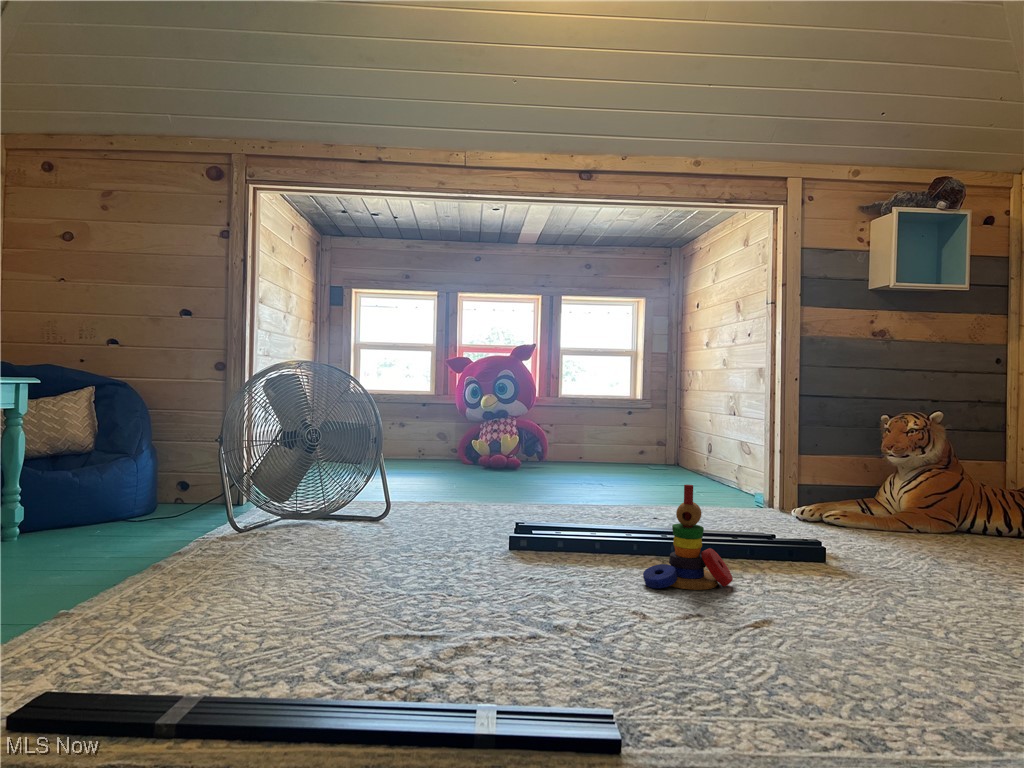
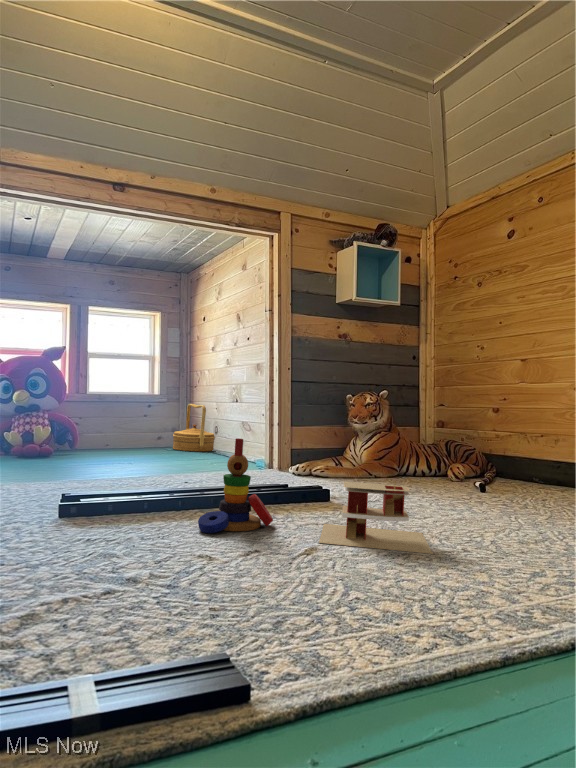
woven basket: none [657,423,709,481] -> present [173,404,215,451]
toy house: none [780,542,941,648] -> present [319,481,433,554]

